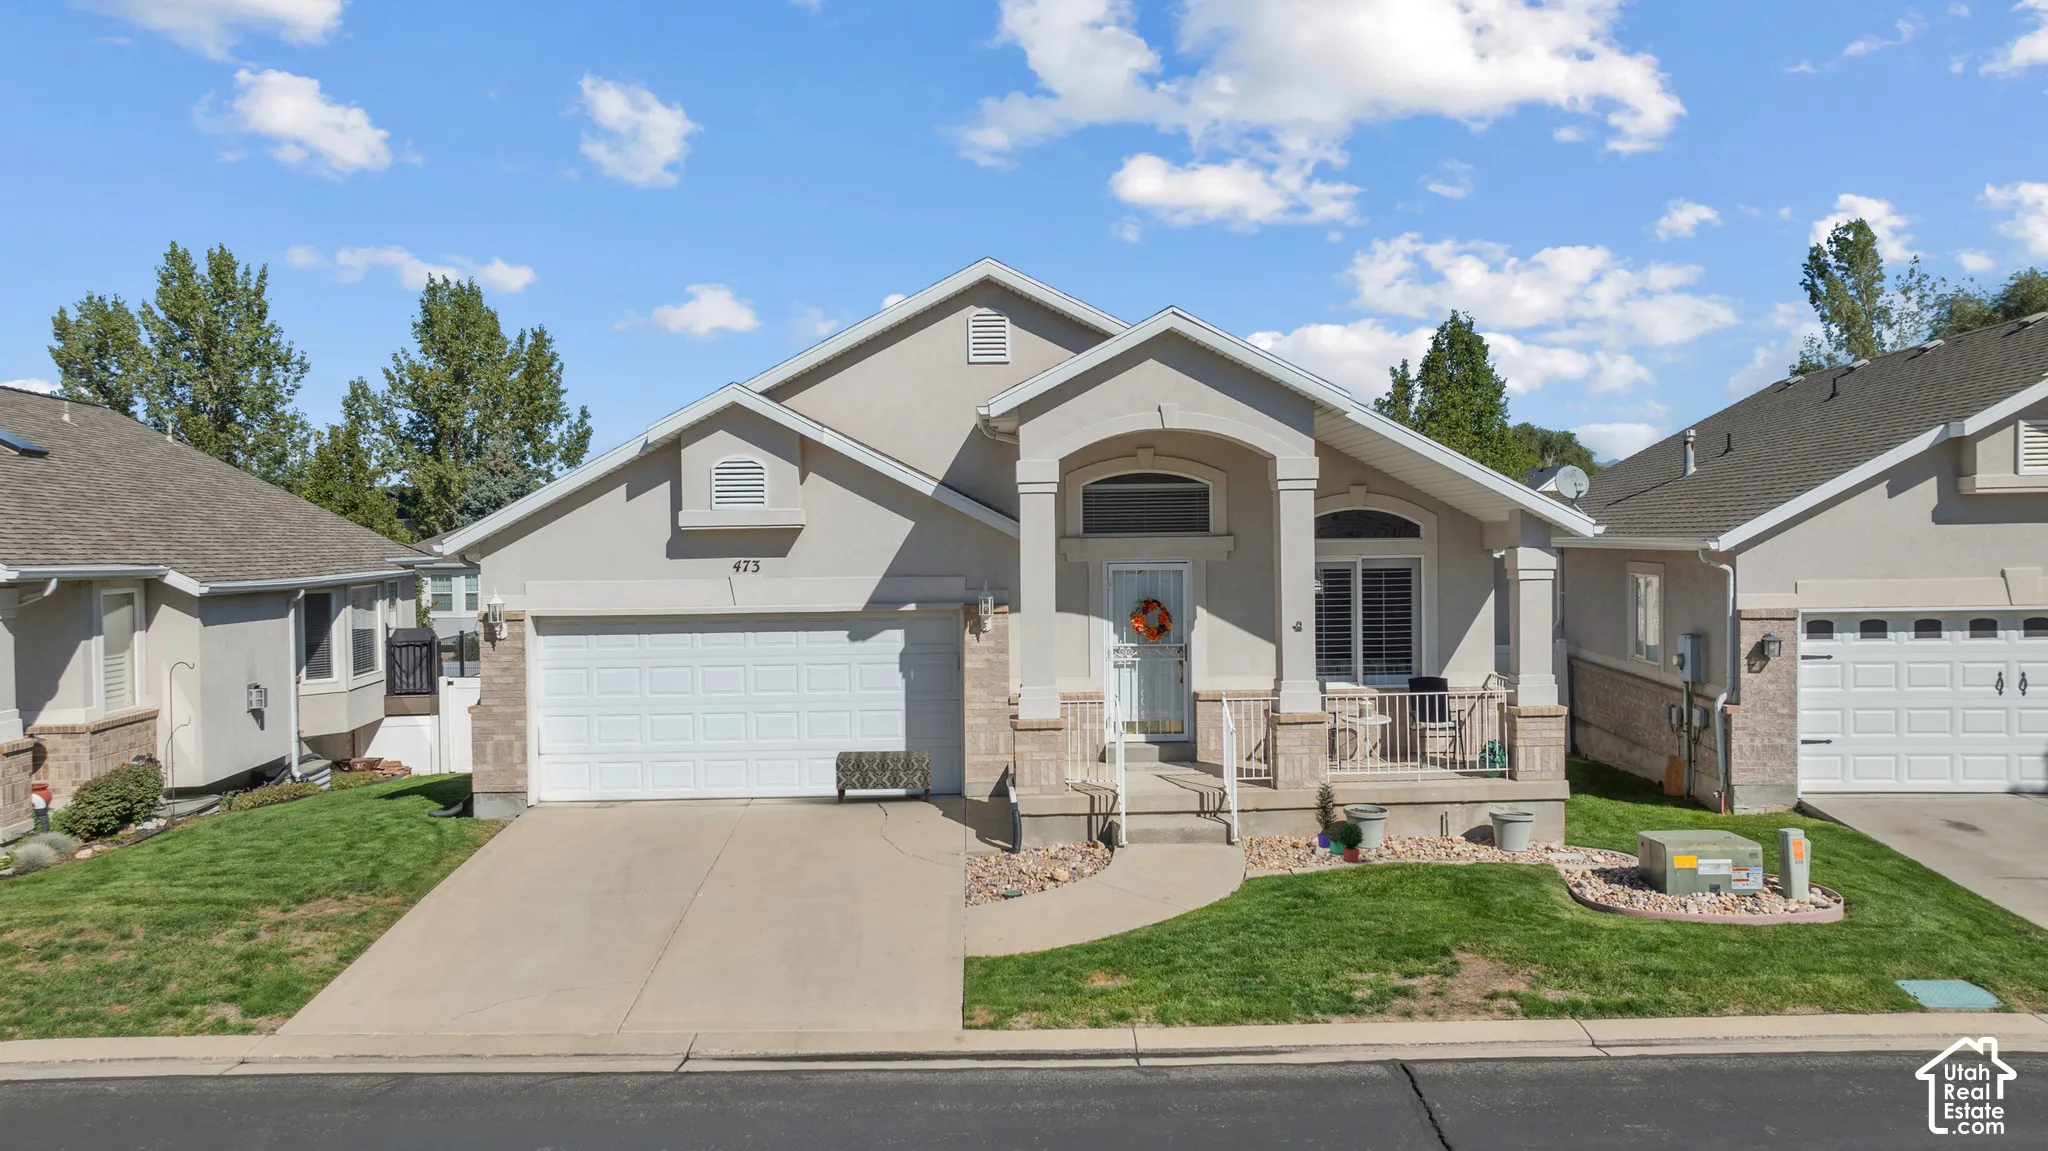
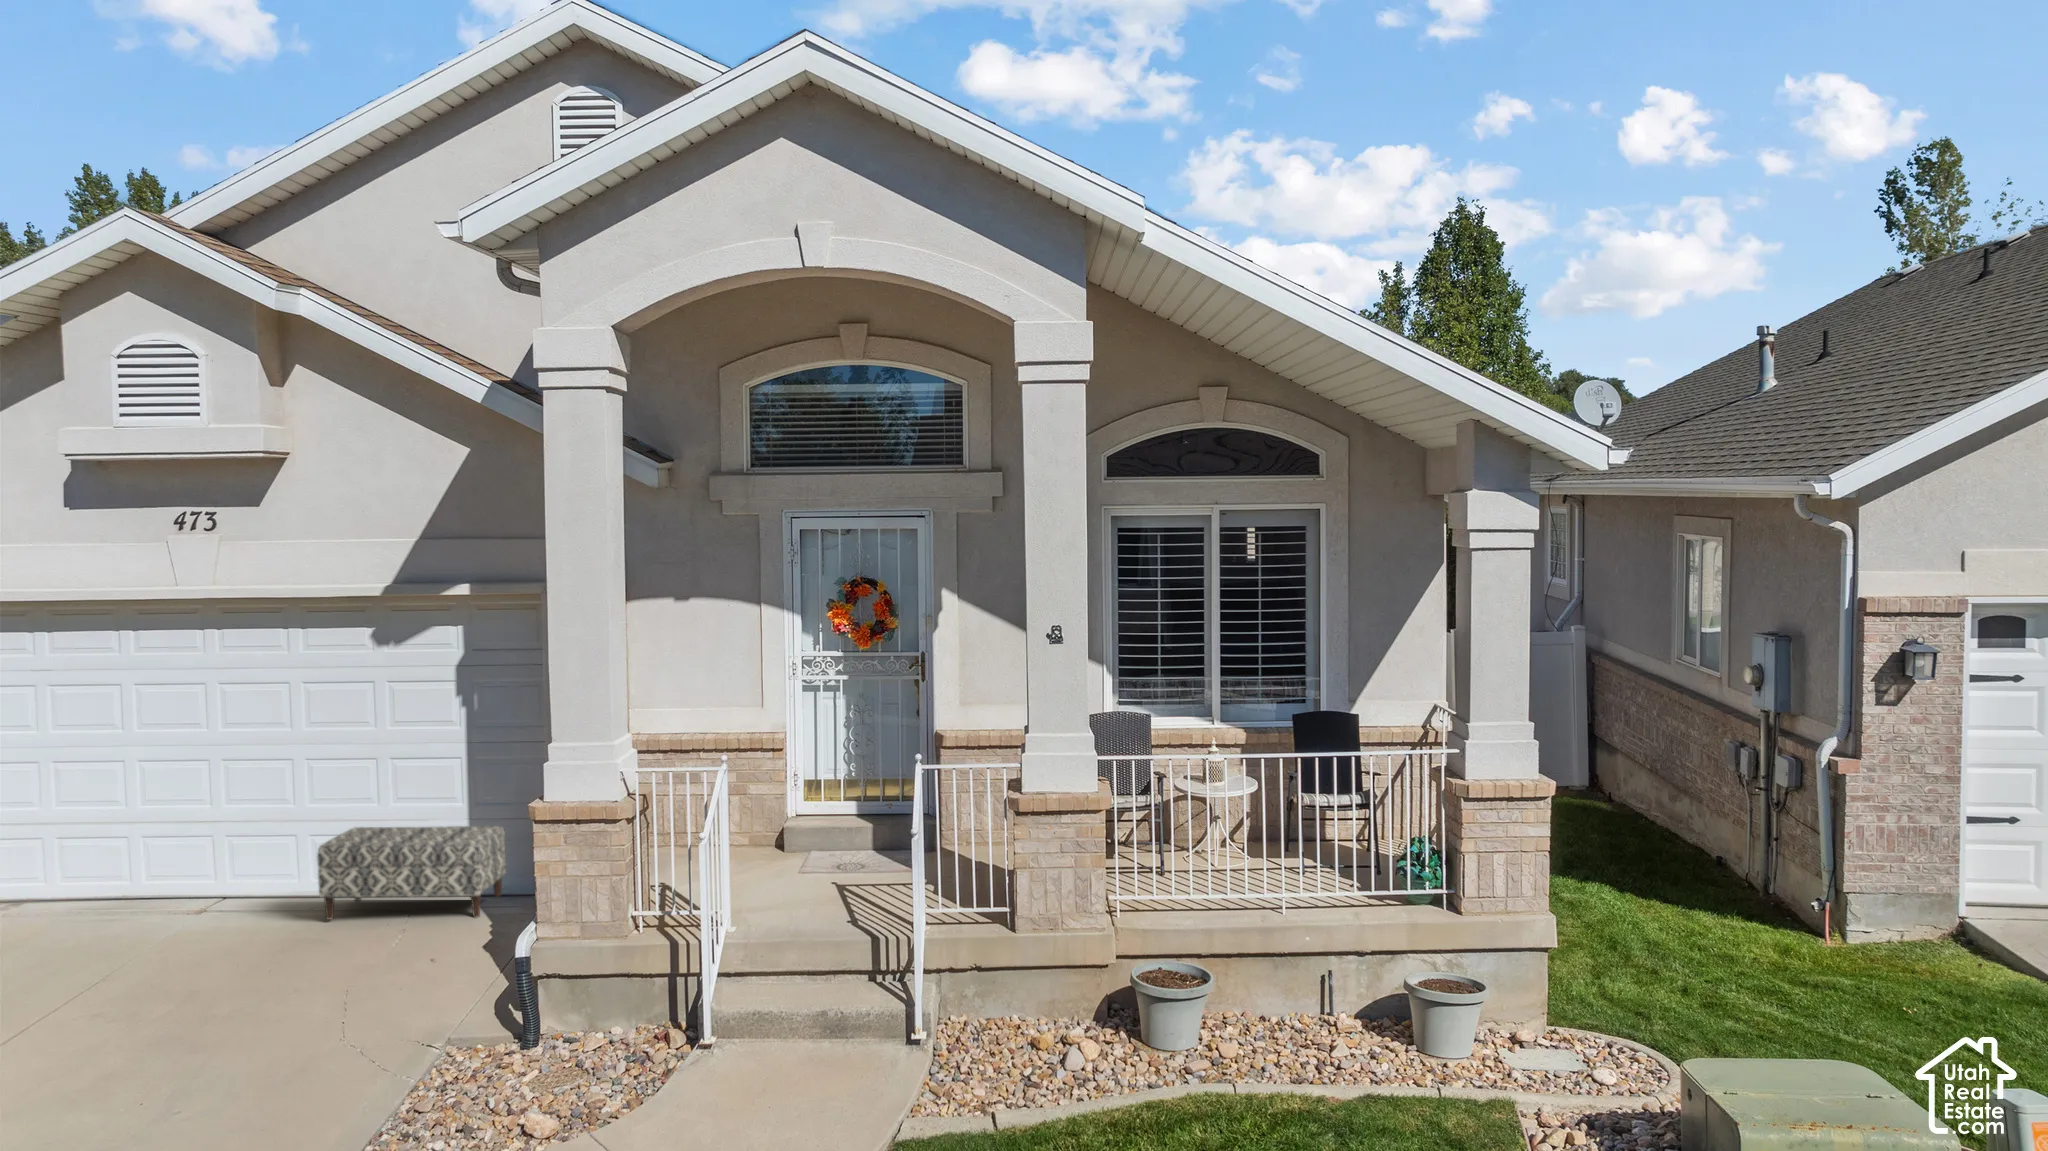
watering can: present [1664,755,1687,796] -> none [1724,830,1765,898]
potted plant: present [1316,783,1364,862] -> none [1071,923,1143,1097]

